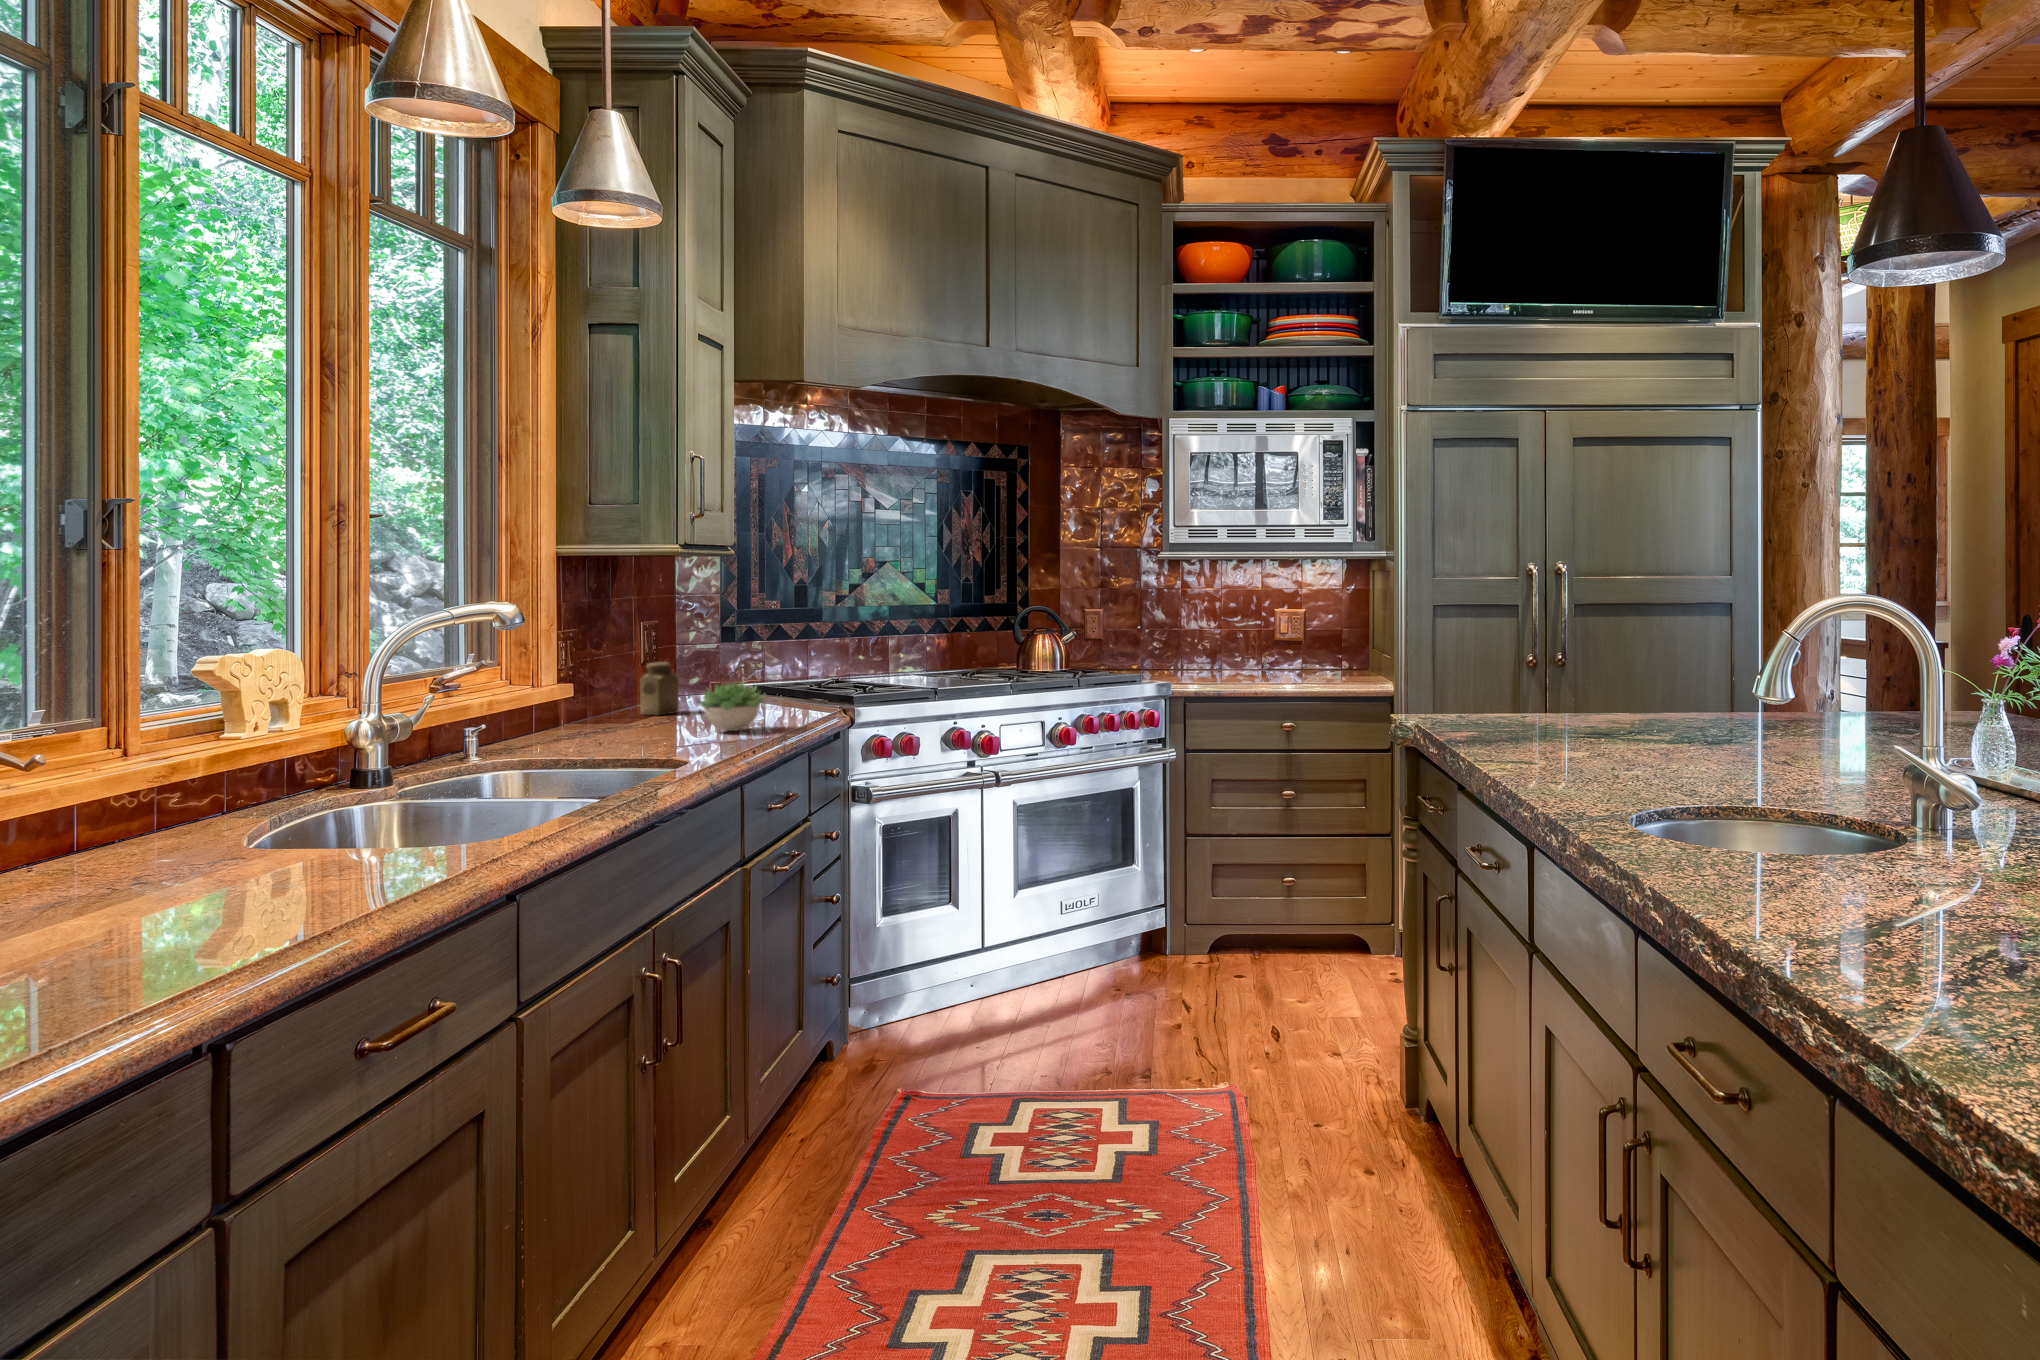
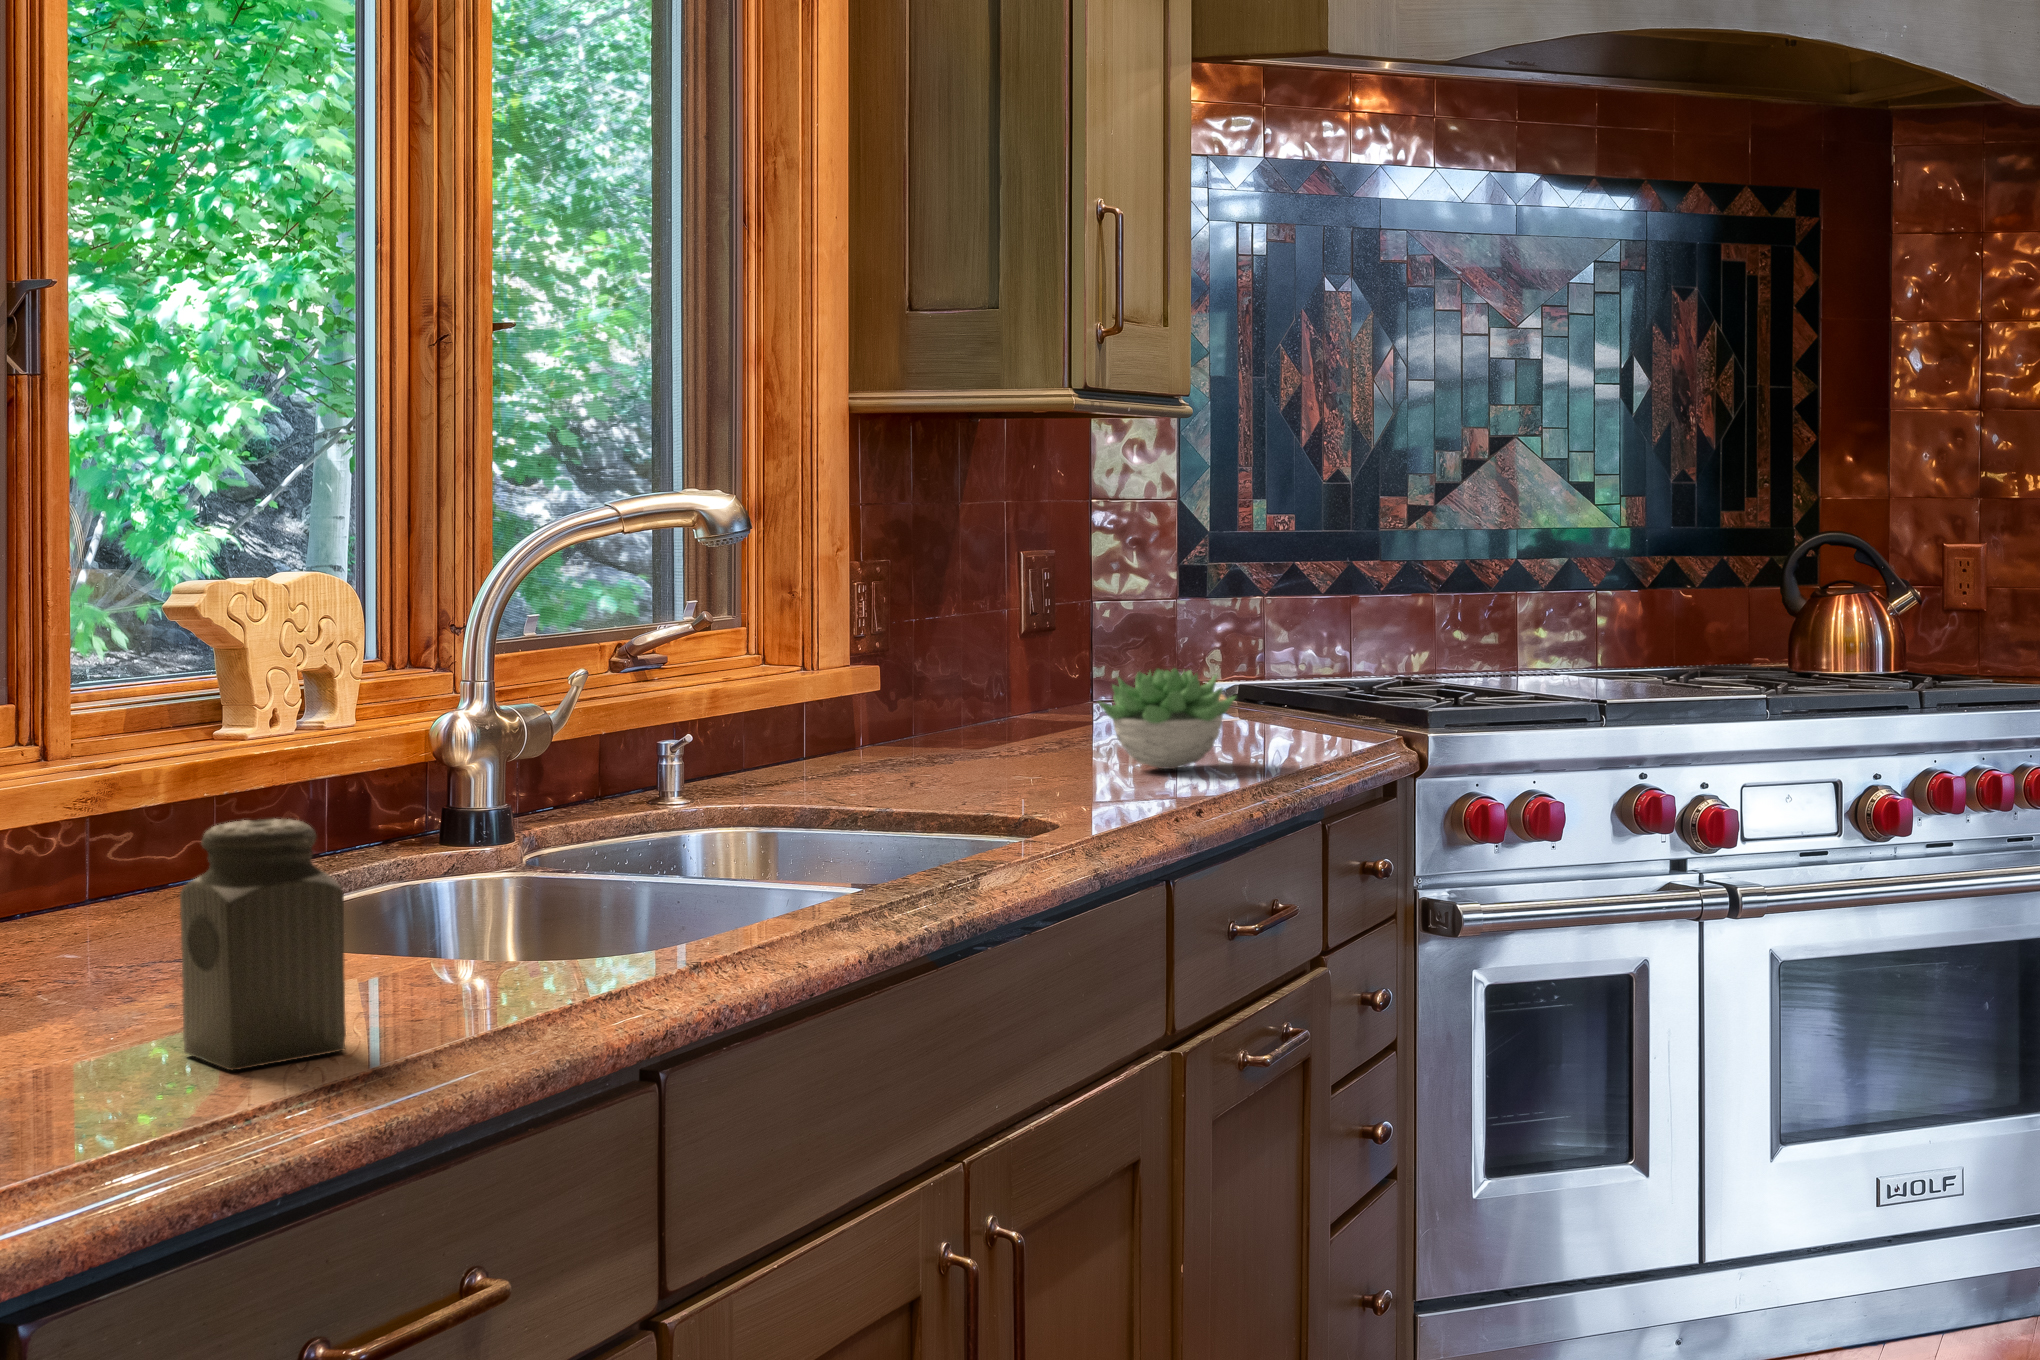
salt shaker: present [640,662,679,715] -> present [180,819,346,1070]

